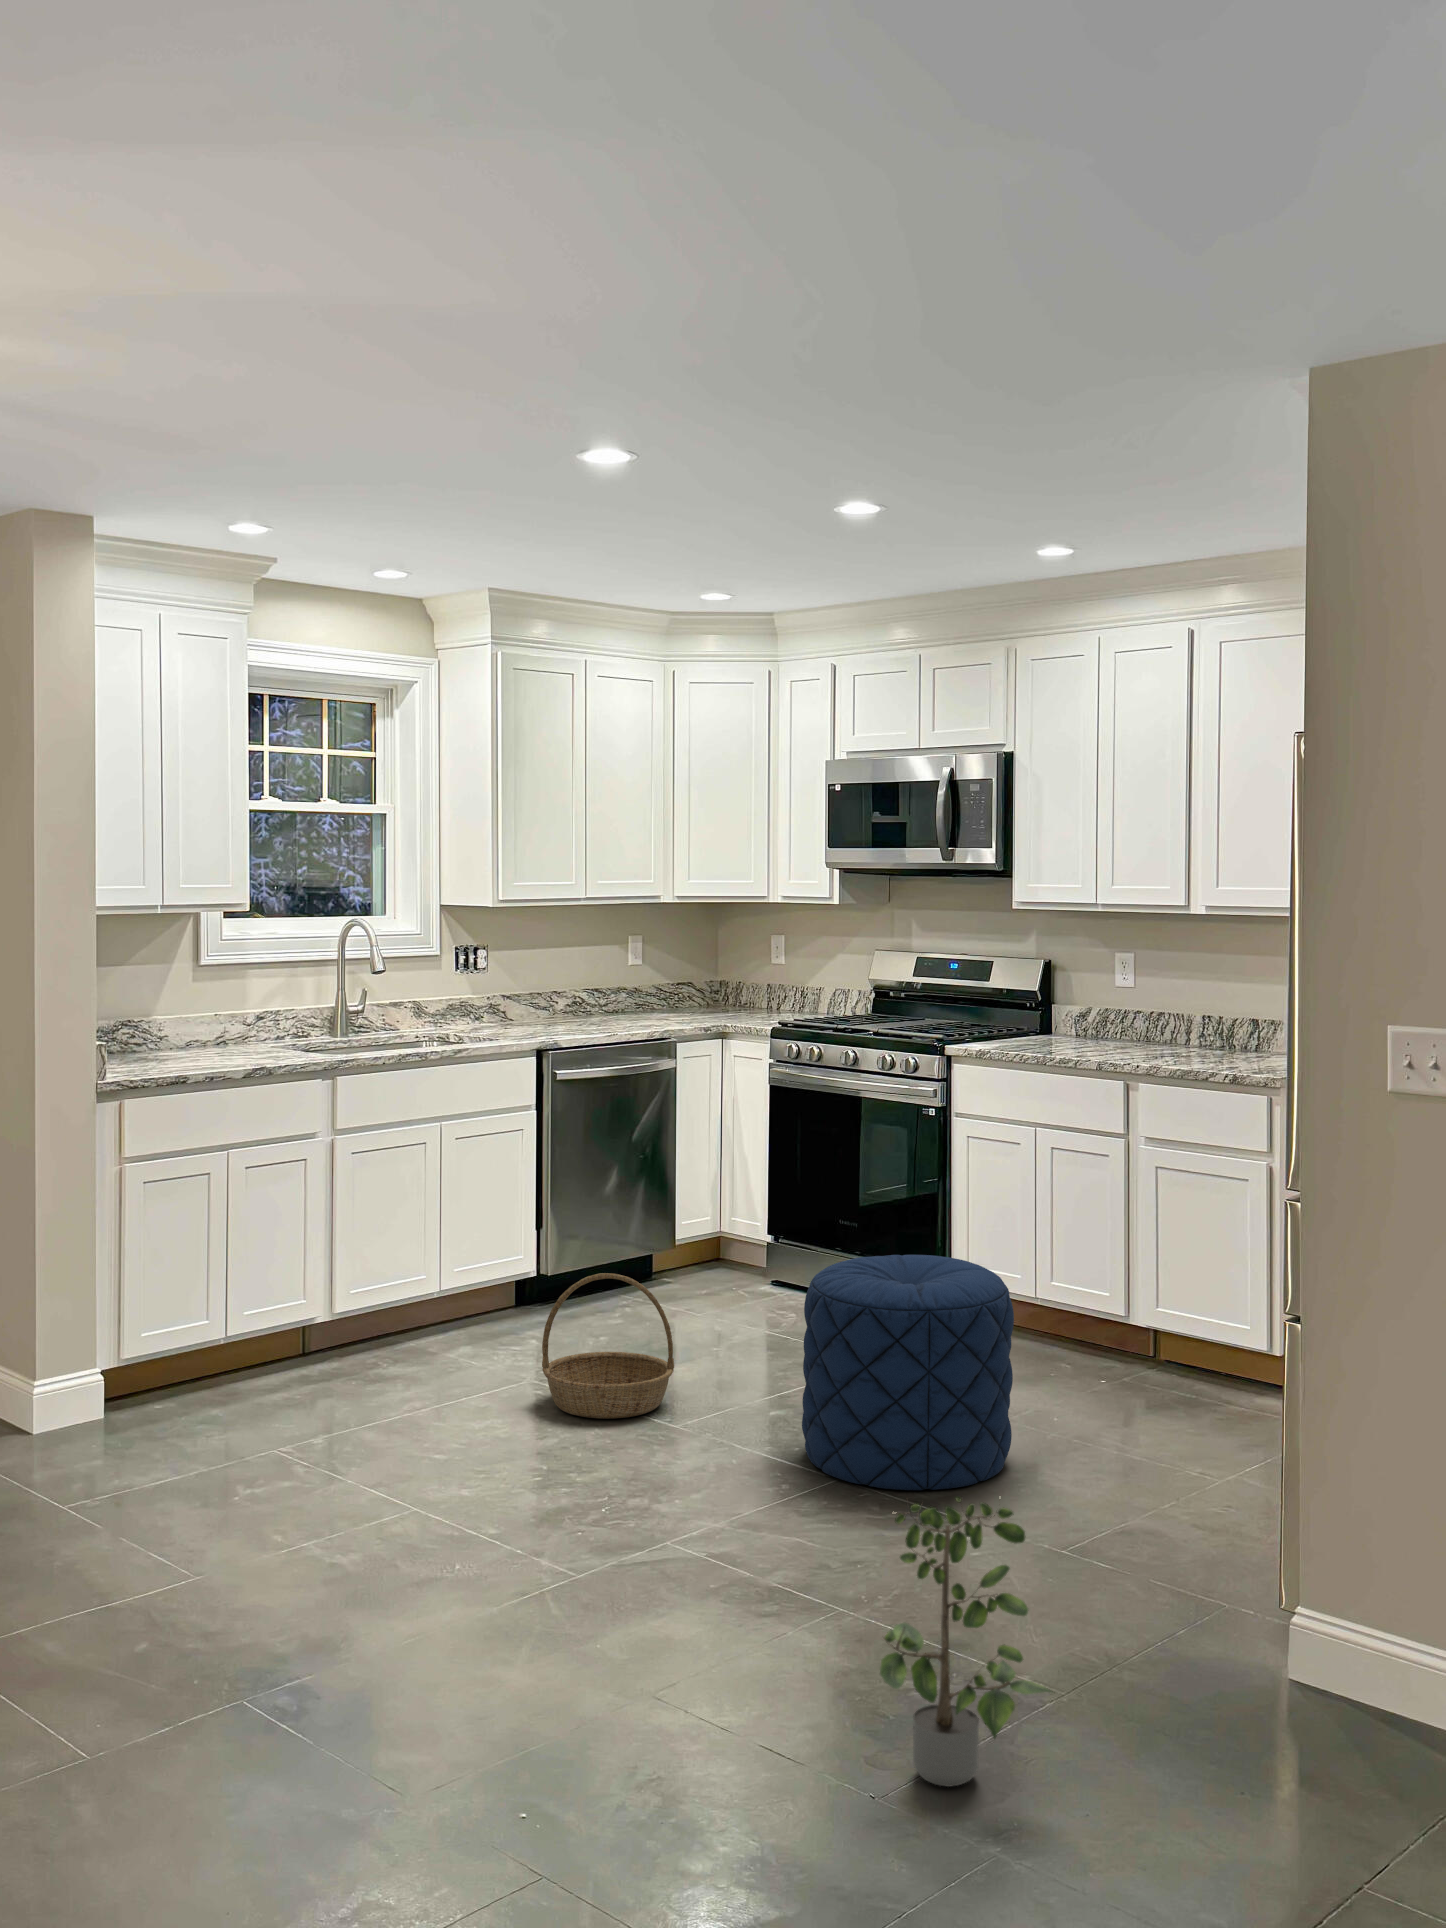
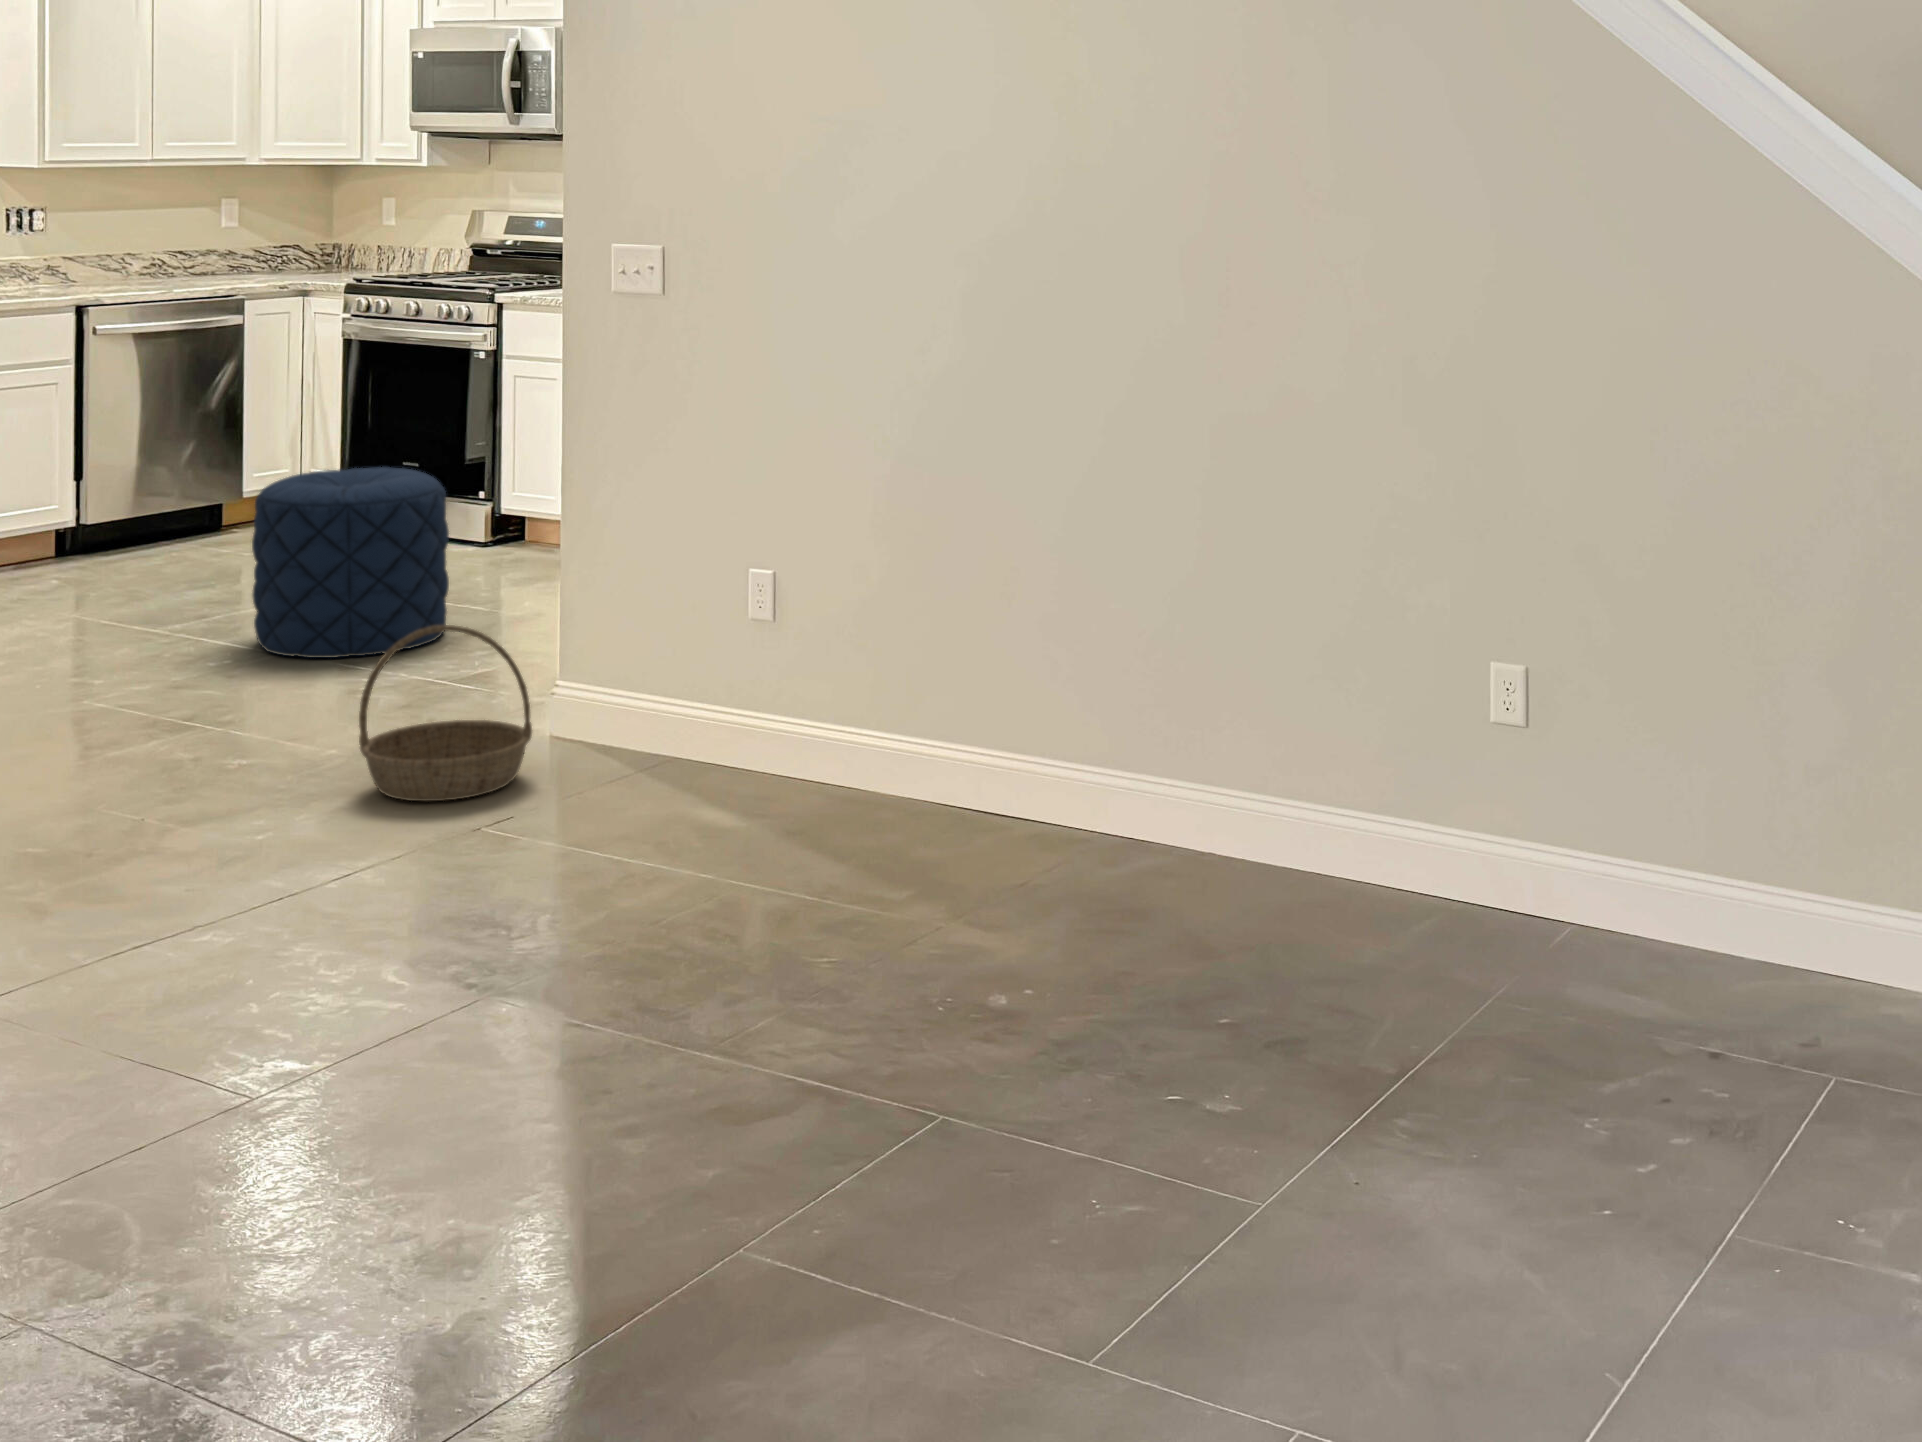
basket: present [542,1273,674,1419] -> present [359,625,532,801]
potted plant: present [880,1497,1051,1787] -> none [129,594,270,811]

